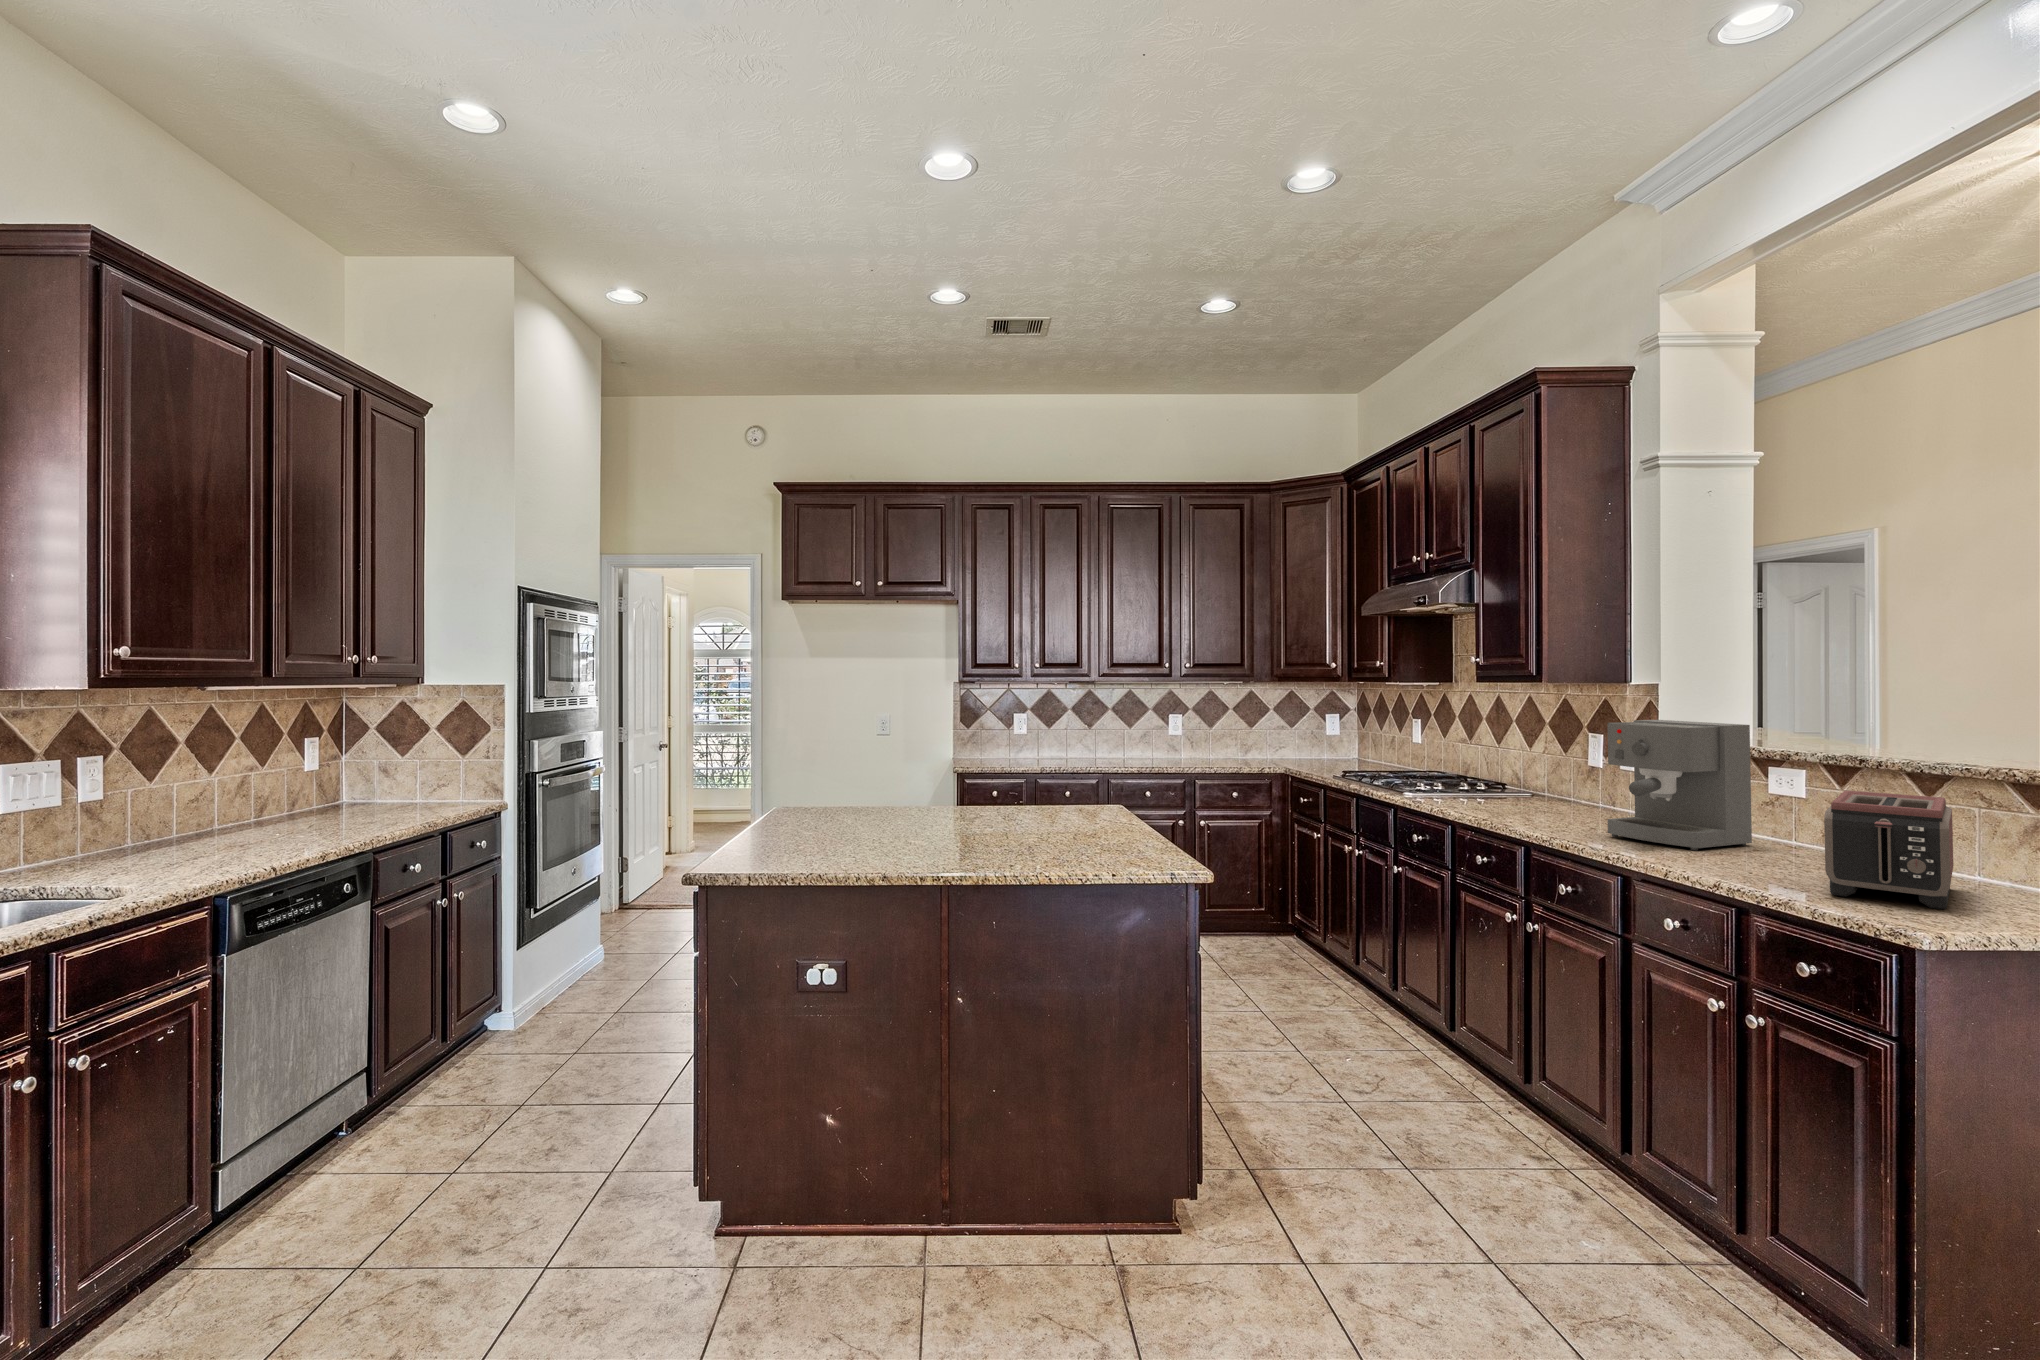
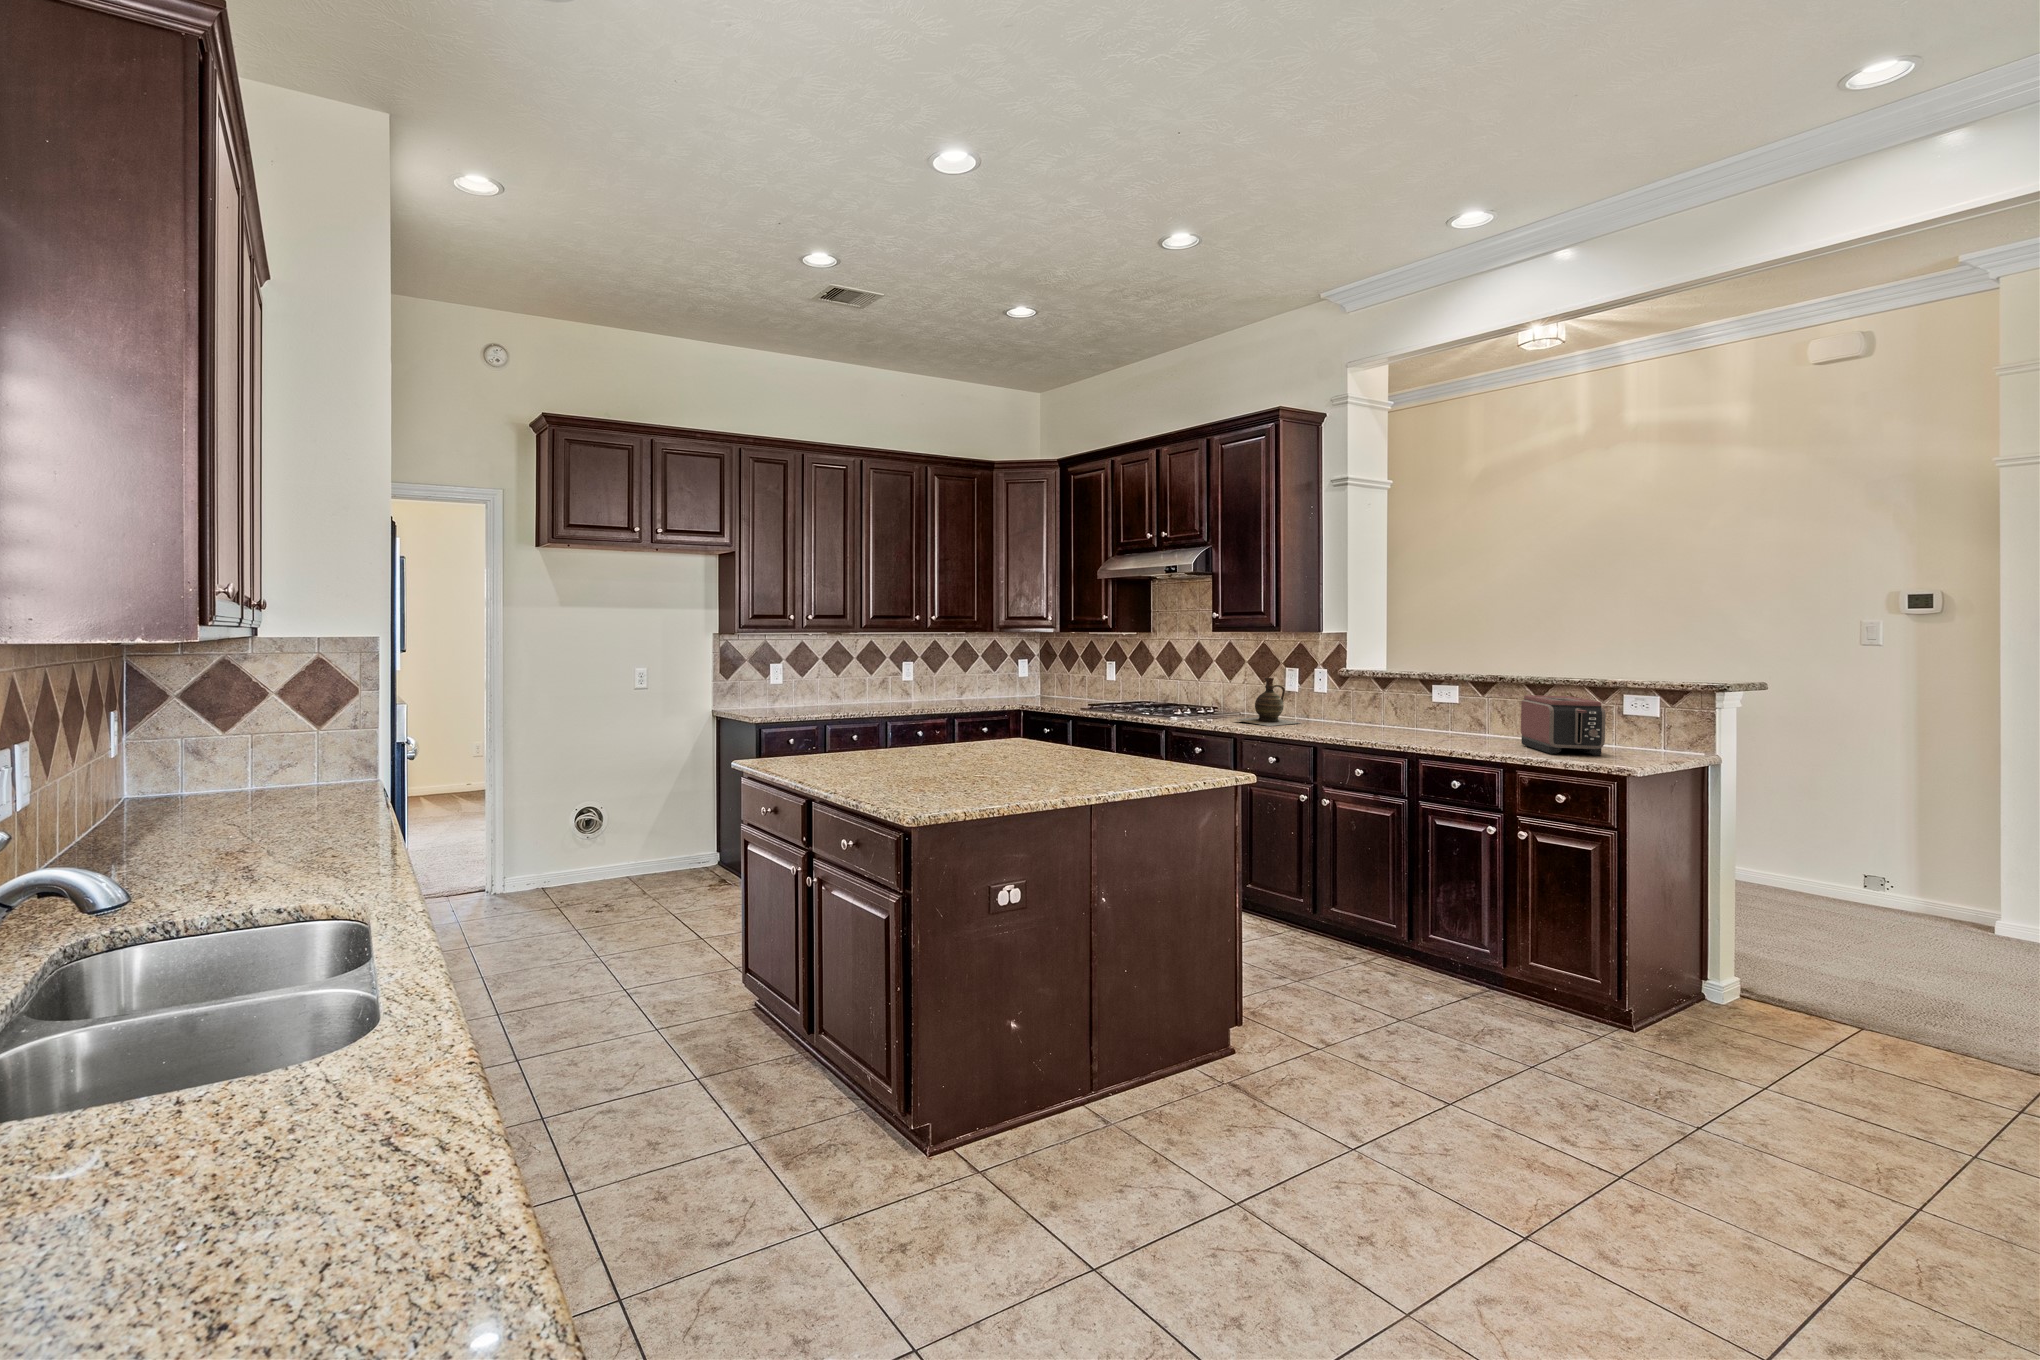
coffee maker: present [1607,720,1752,851] -> none [1368,657,1439,739]
ceramic jug: none [1468,745,1574,813] -> present [1235,677,1300,726]

